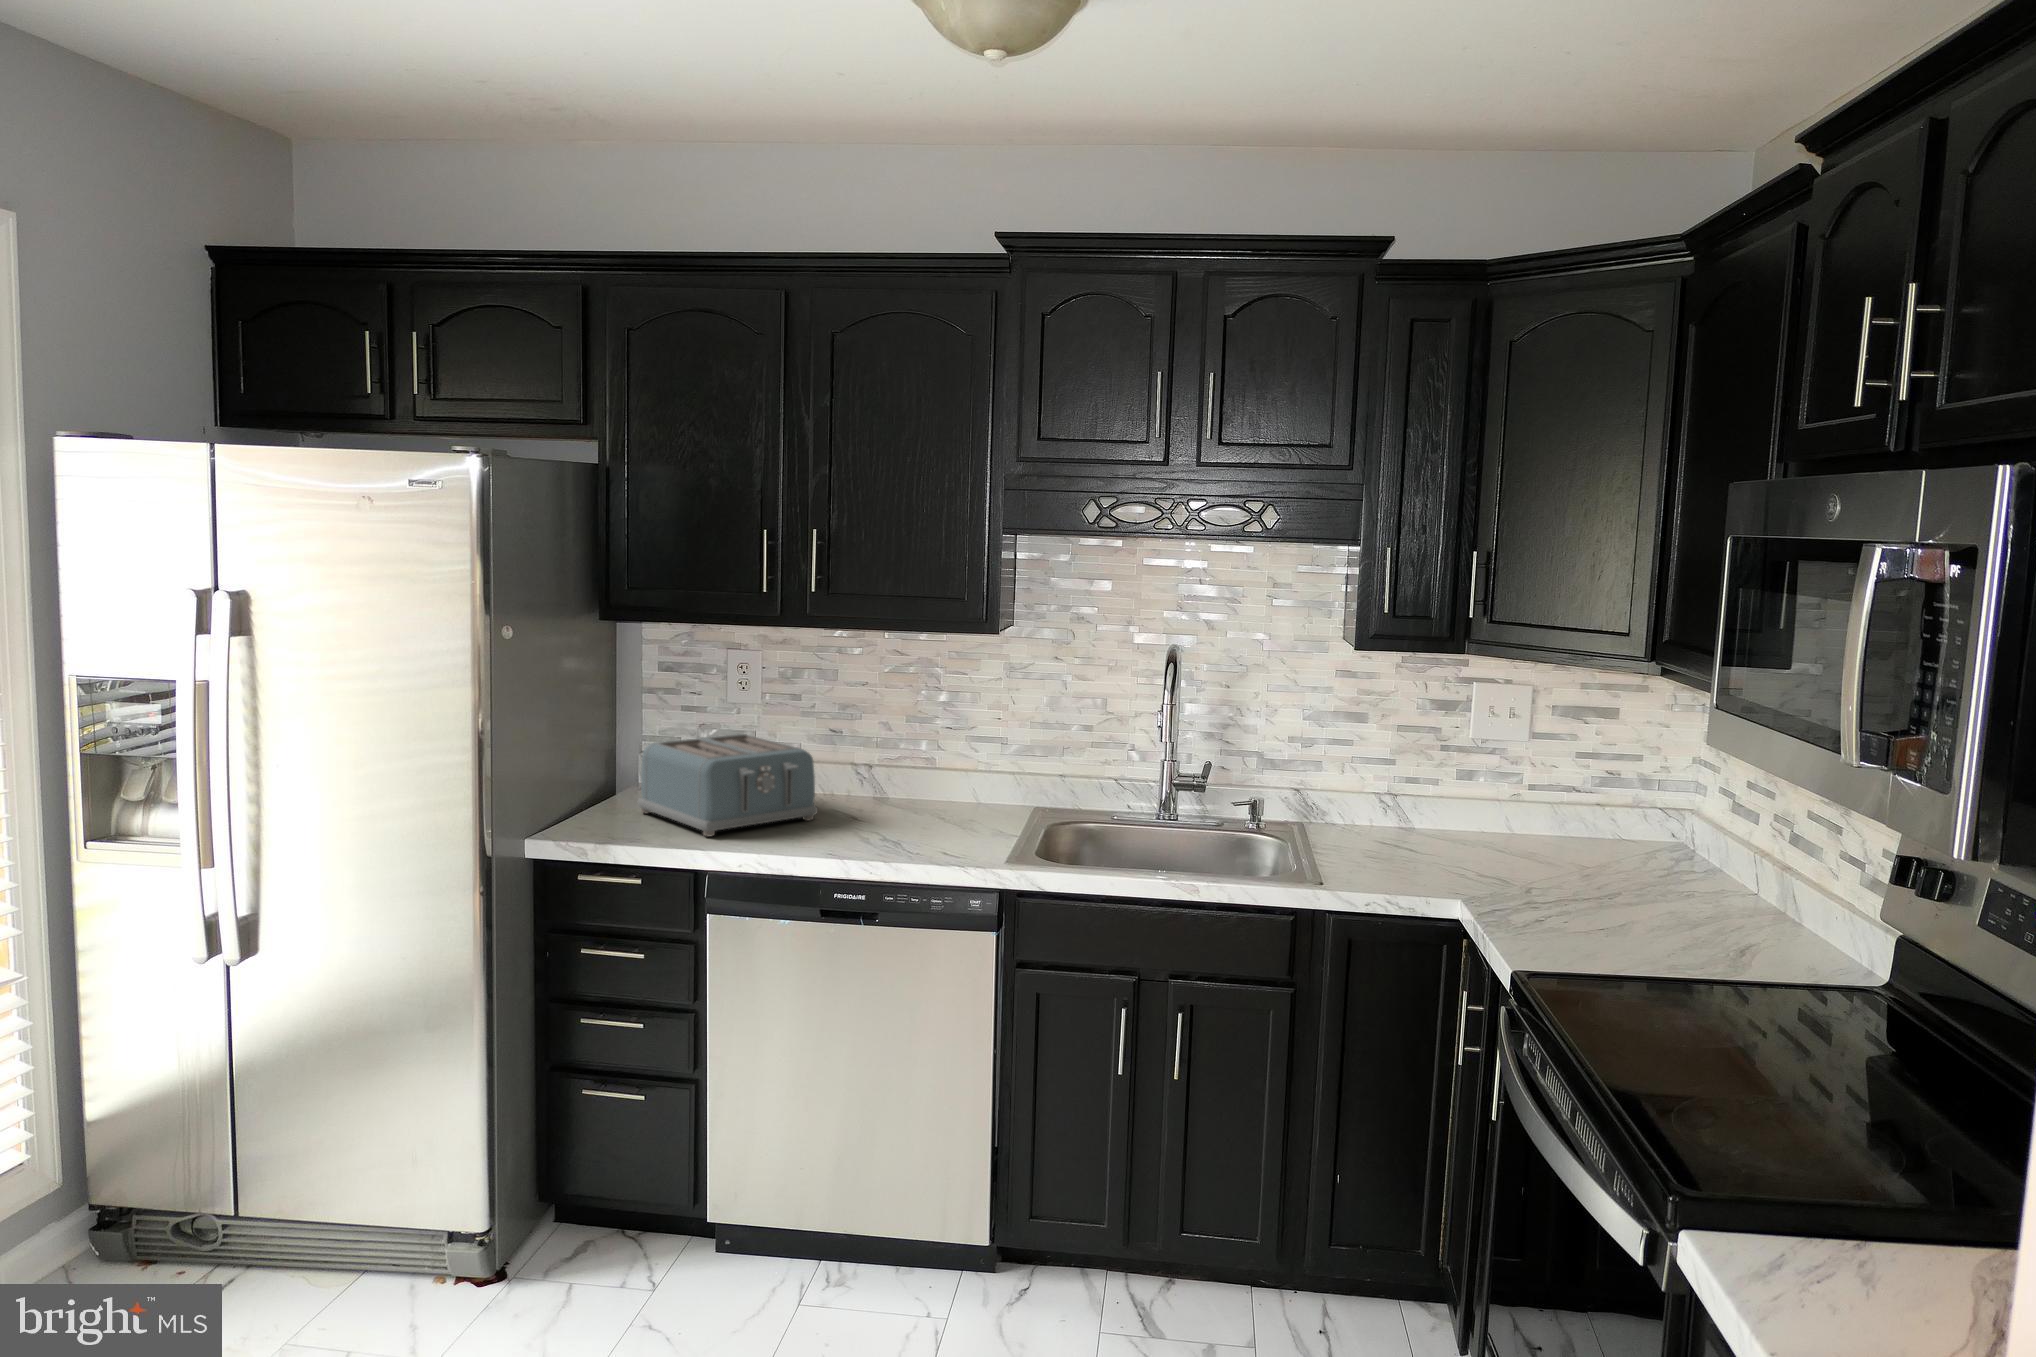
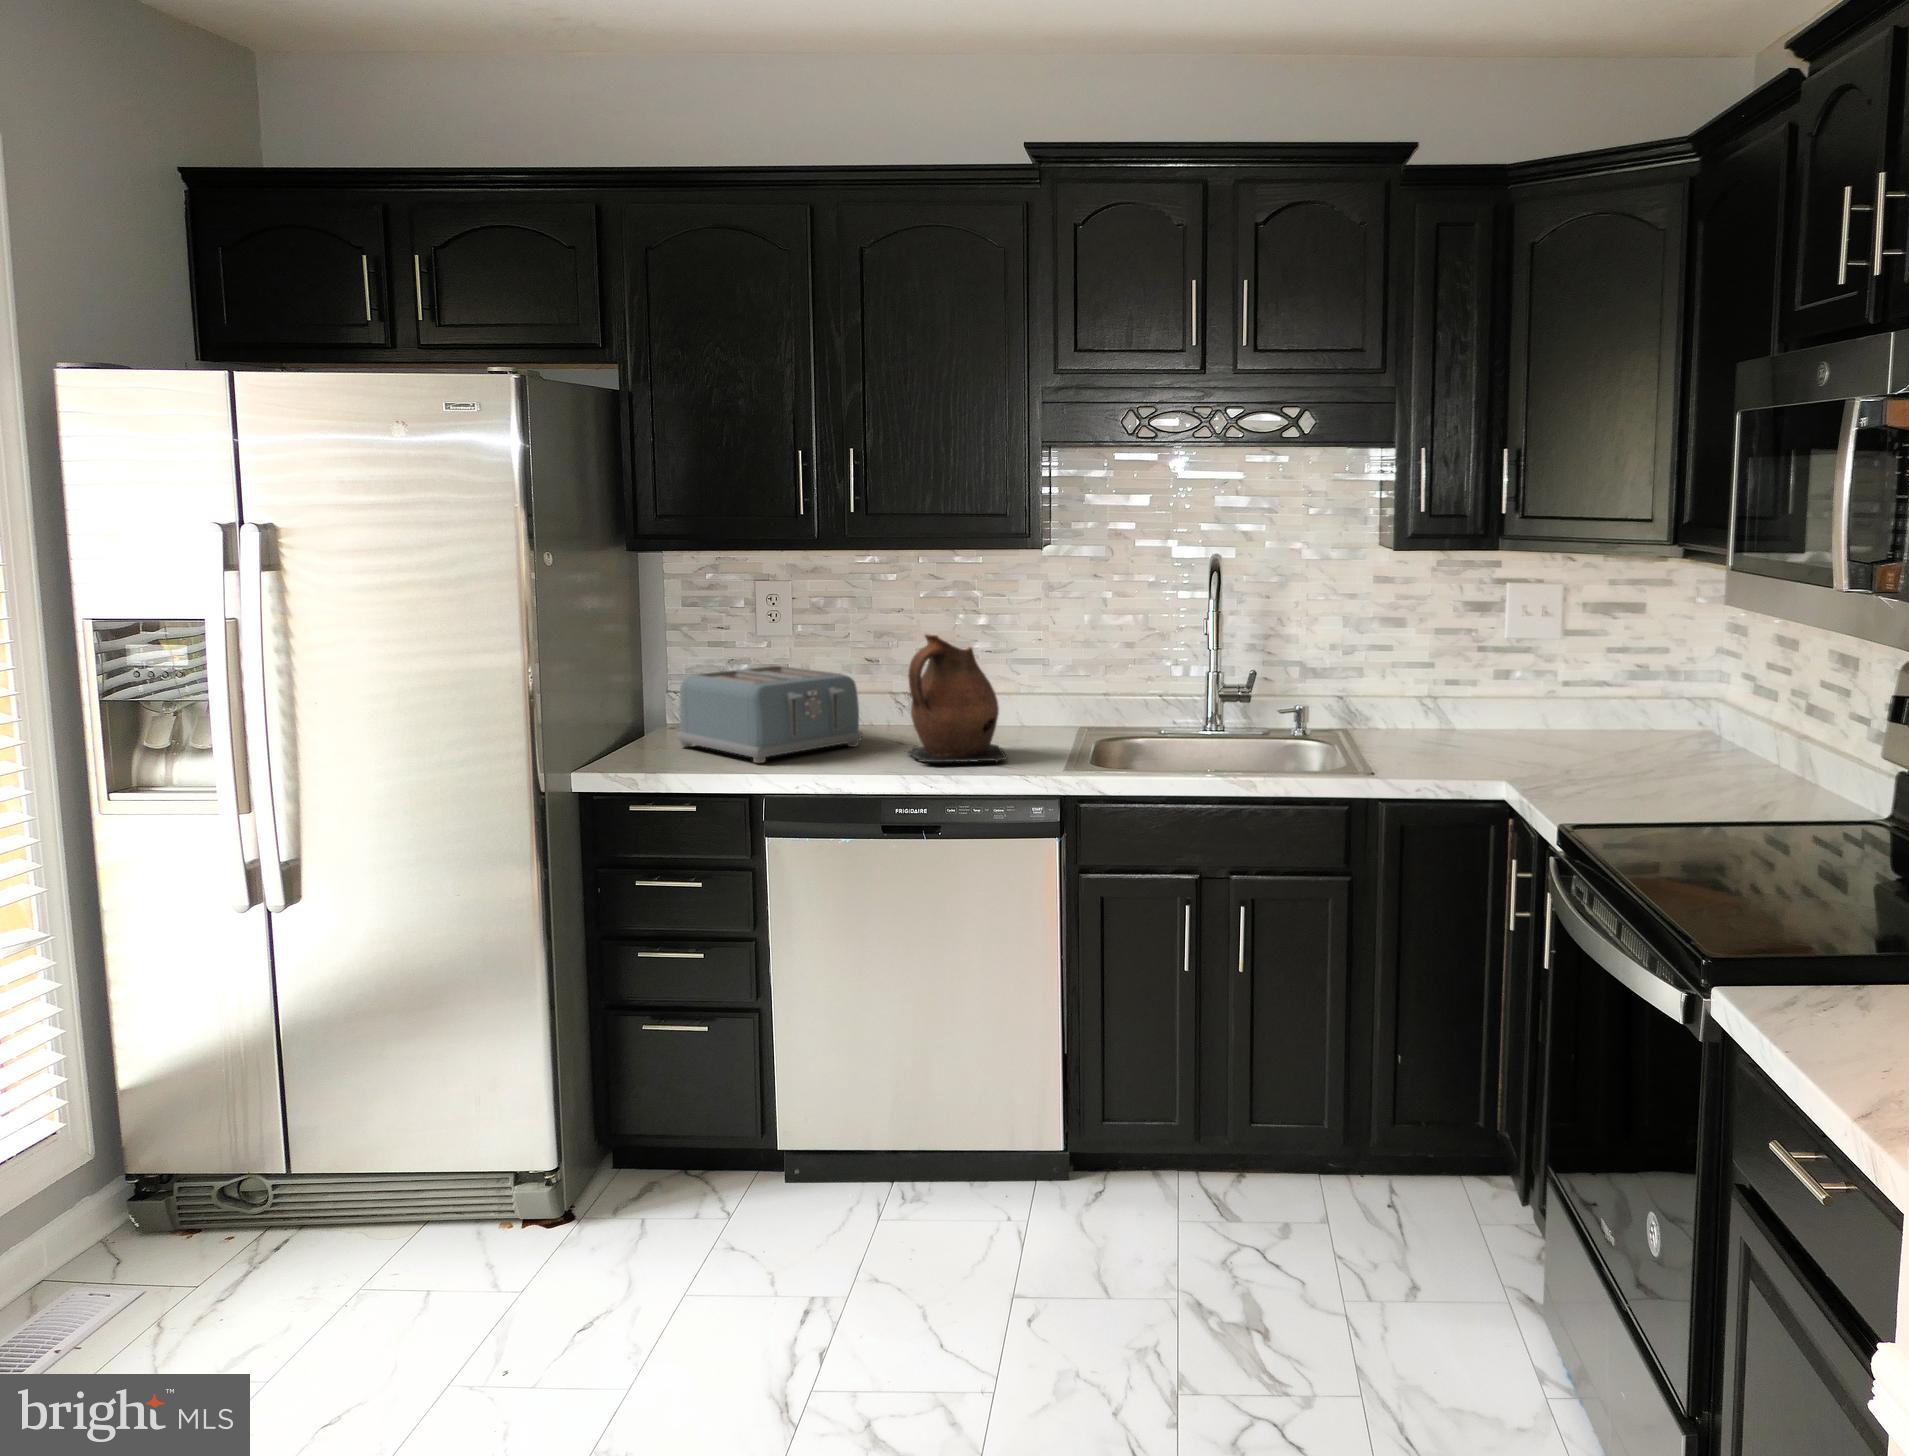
ceramic pitcher: none [853,717,951,849] -> present [908,634,1007,762]

